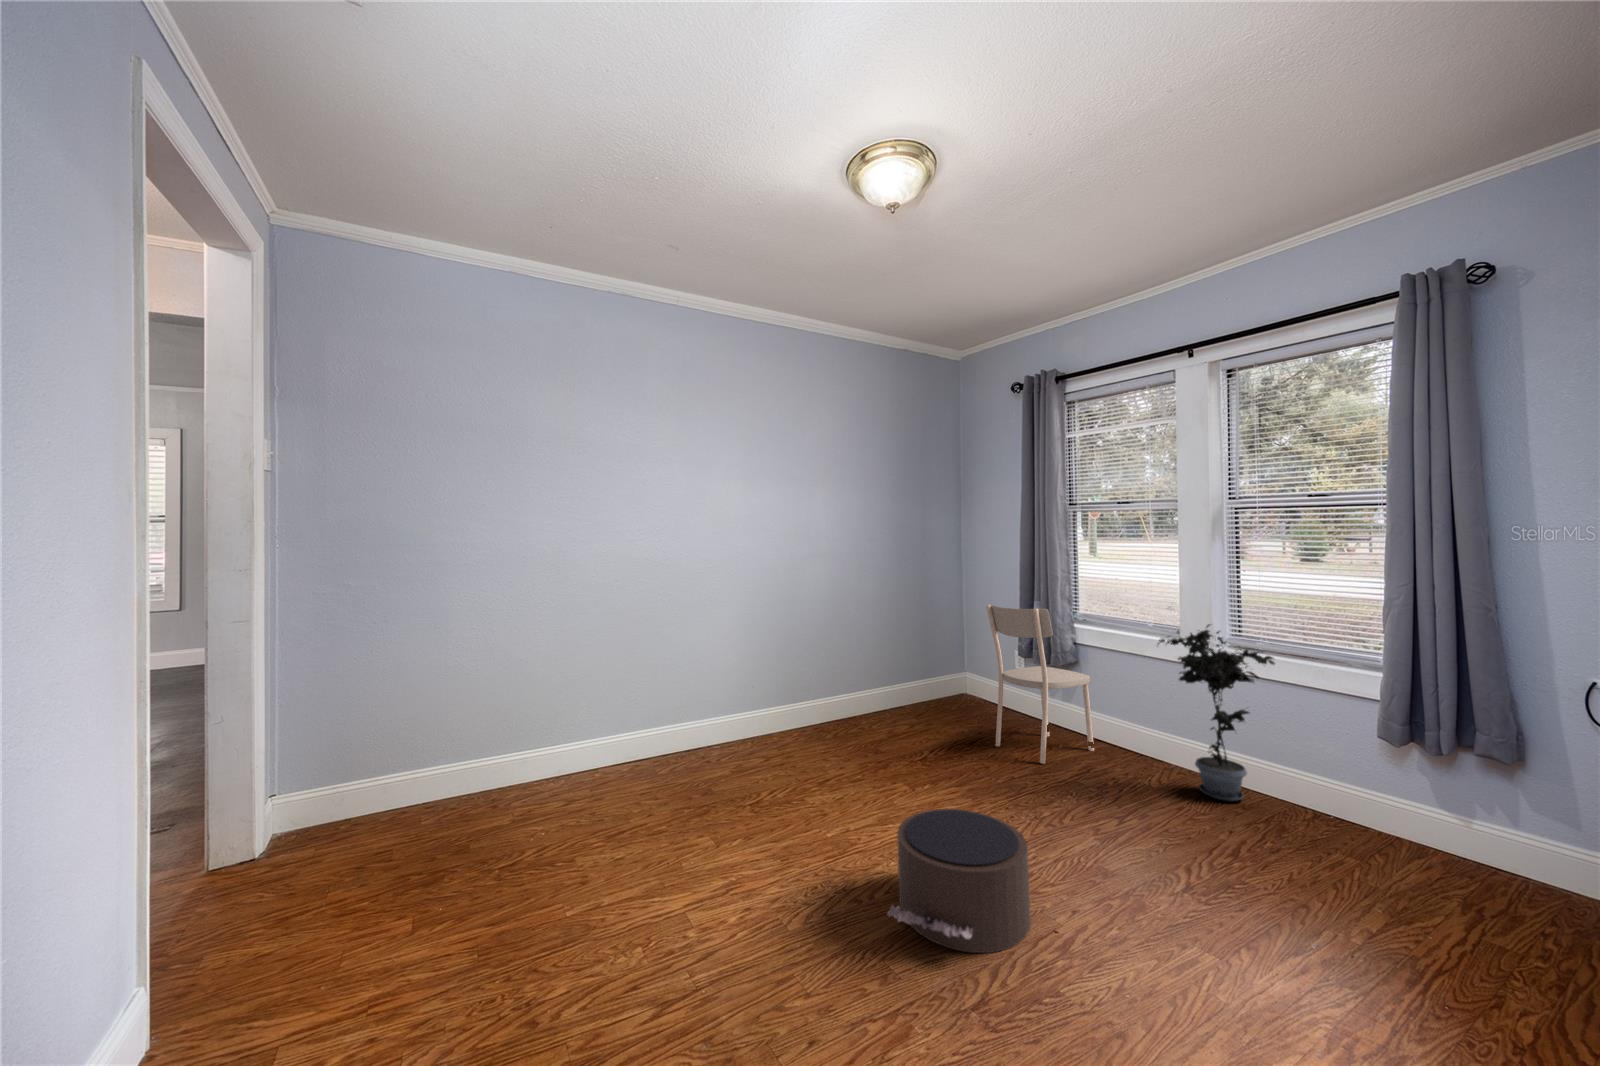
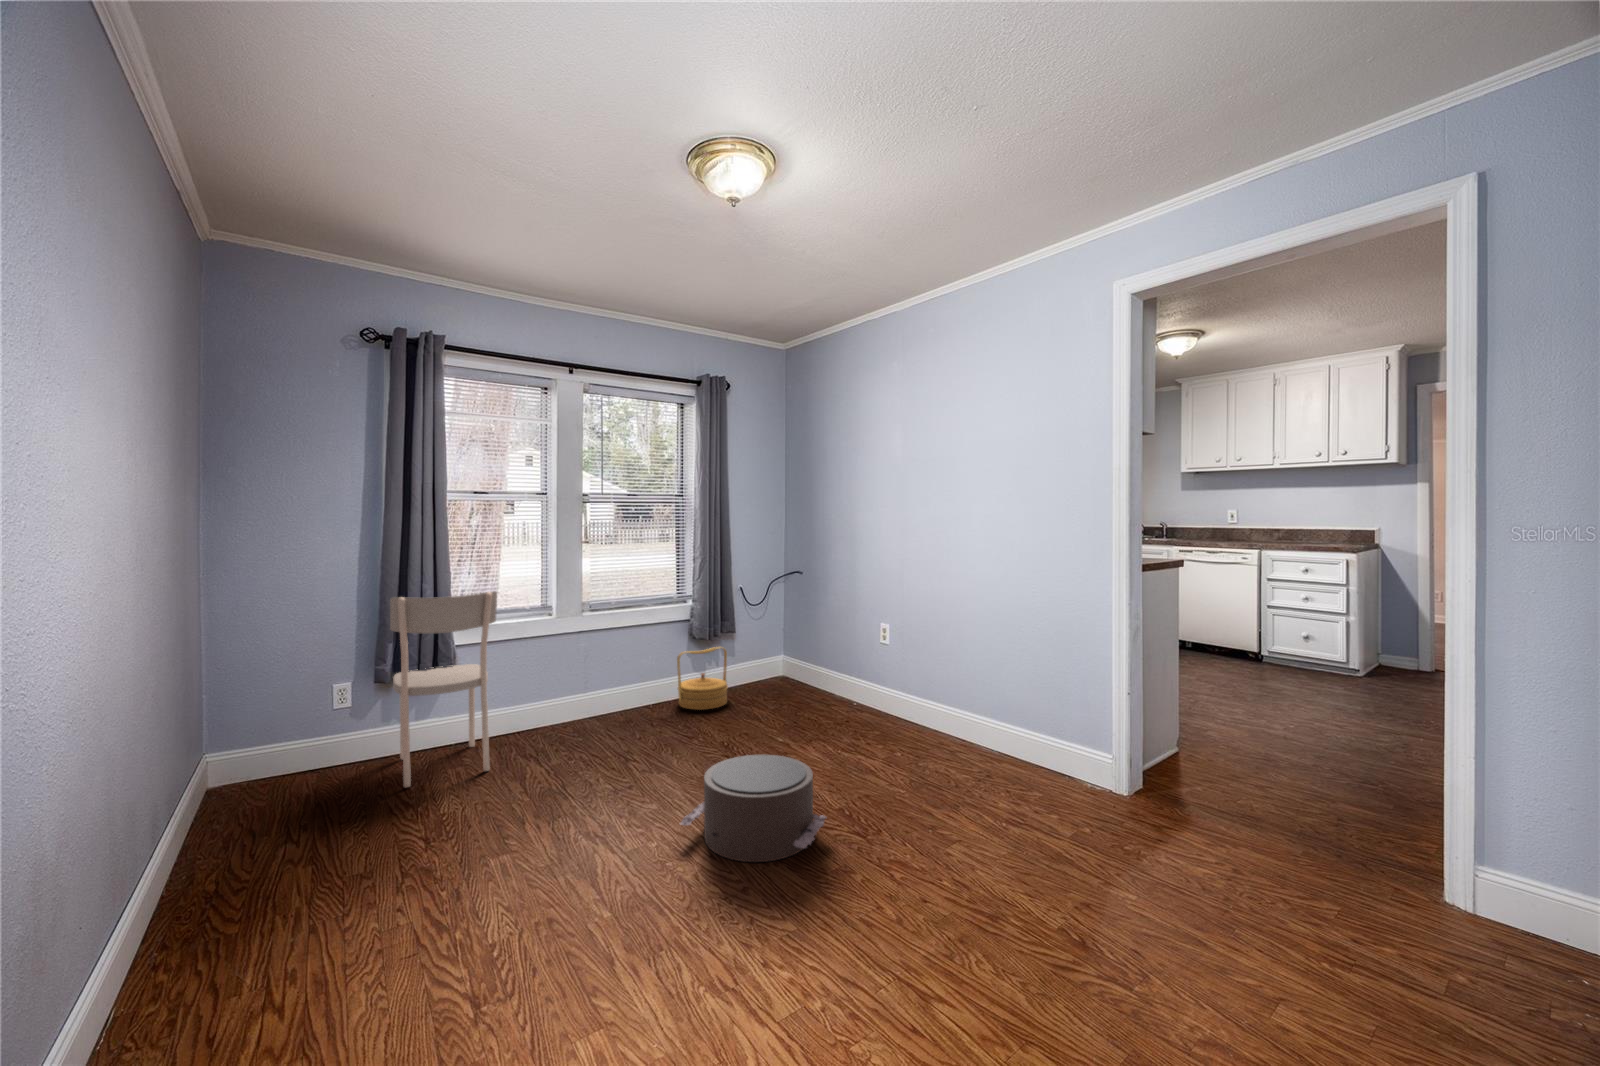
potted plant: present [1158,624,1274,801] -> none [558,586,655,726]
basket: none [1350,749,1492,879] -> present [677,647,728,710]

